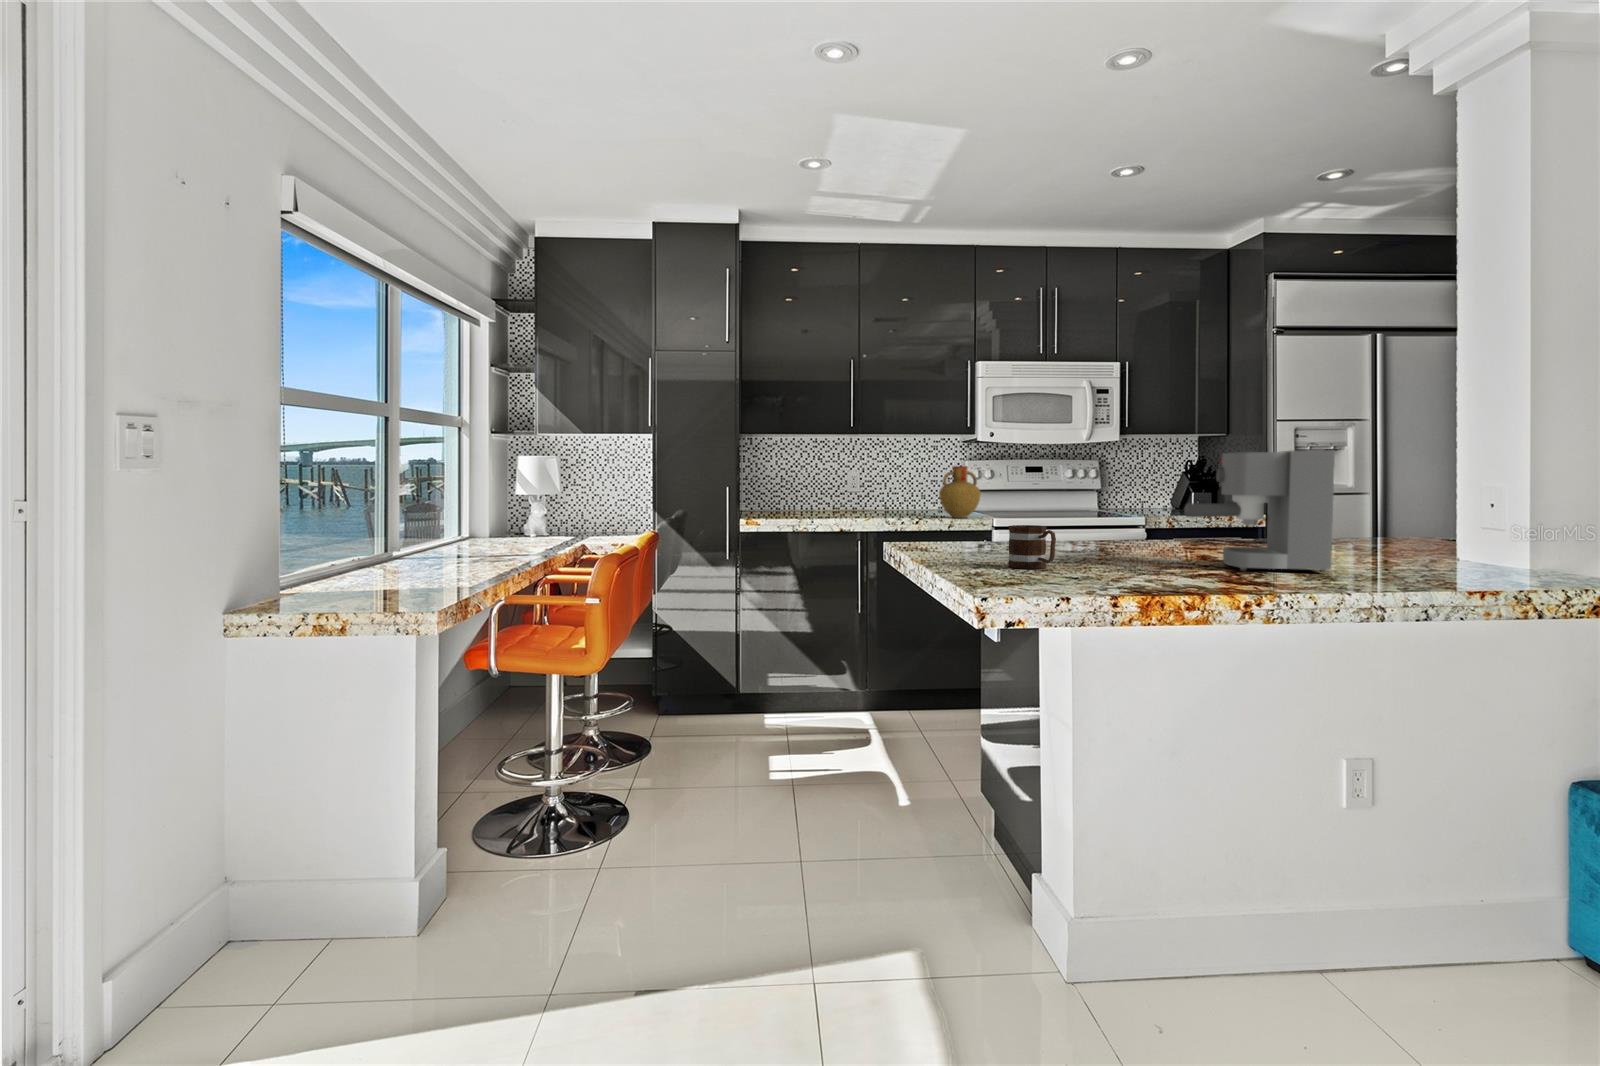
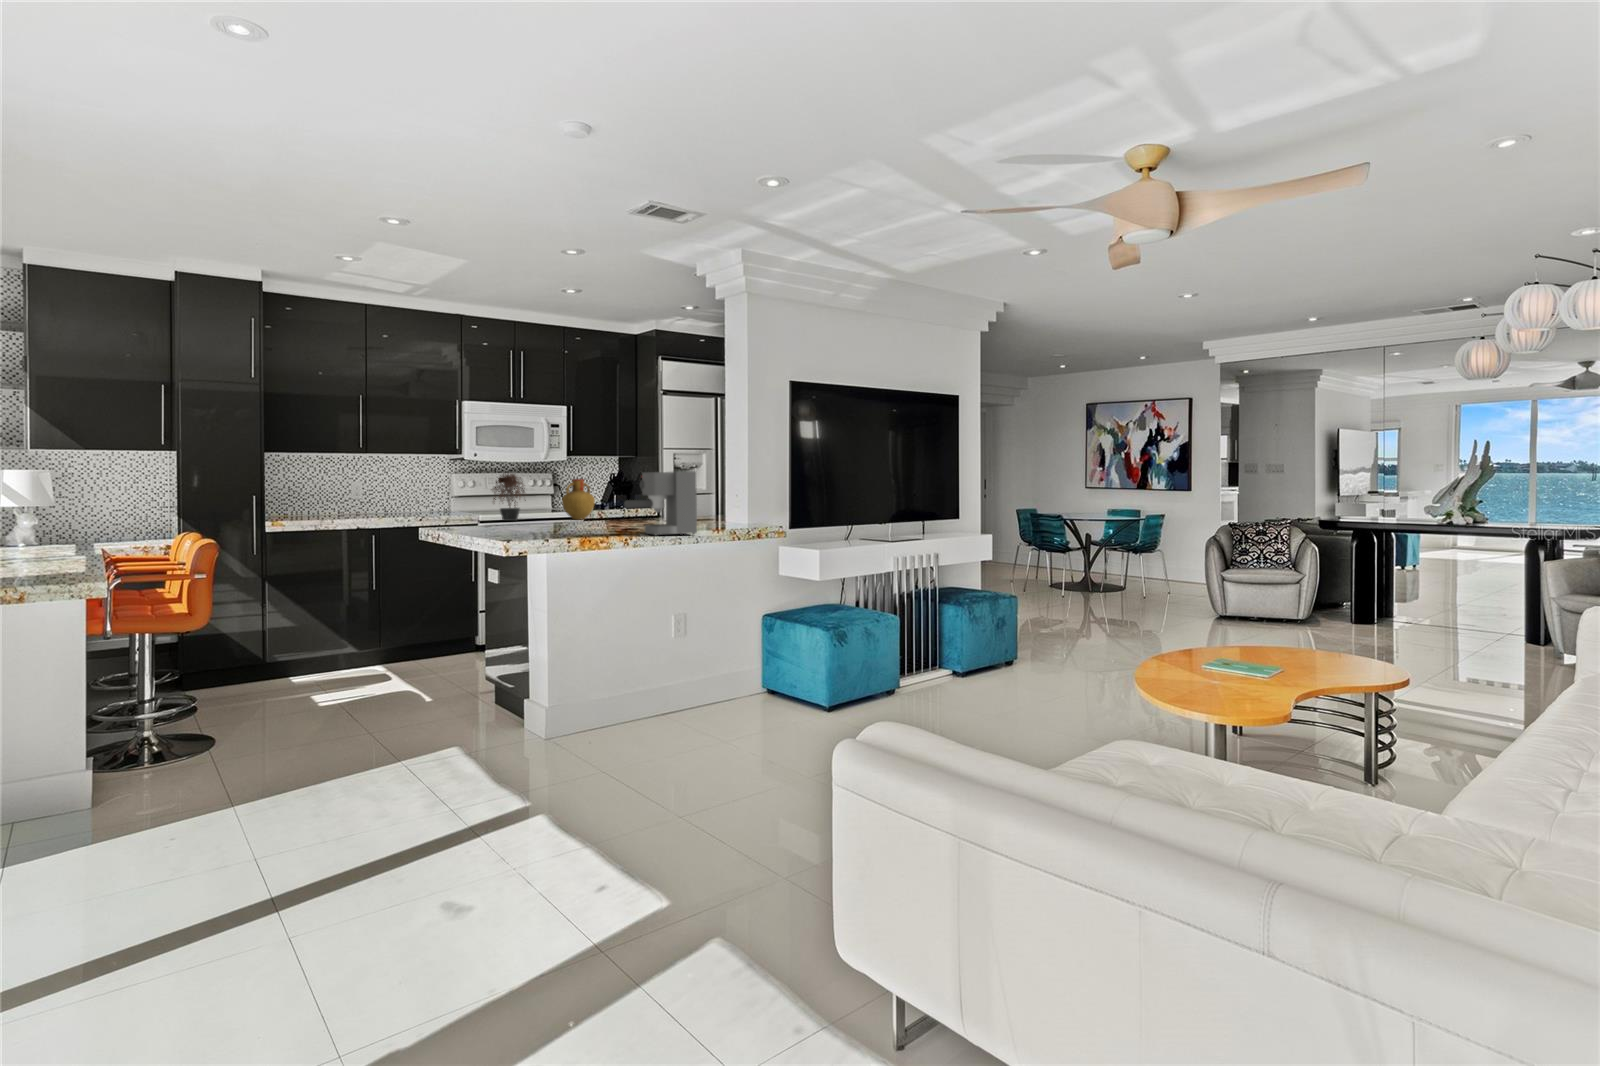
potted plant: none [1001,456,1056,526] -> present [491,474,526,521]
vase: present [939,466,981,518] -> present [562,479,595,520]
mug: present [1008,525,1056,569] -> none [528,515,558,540]

